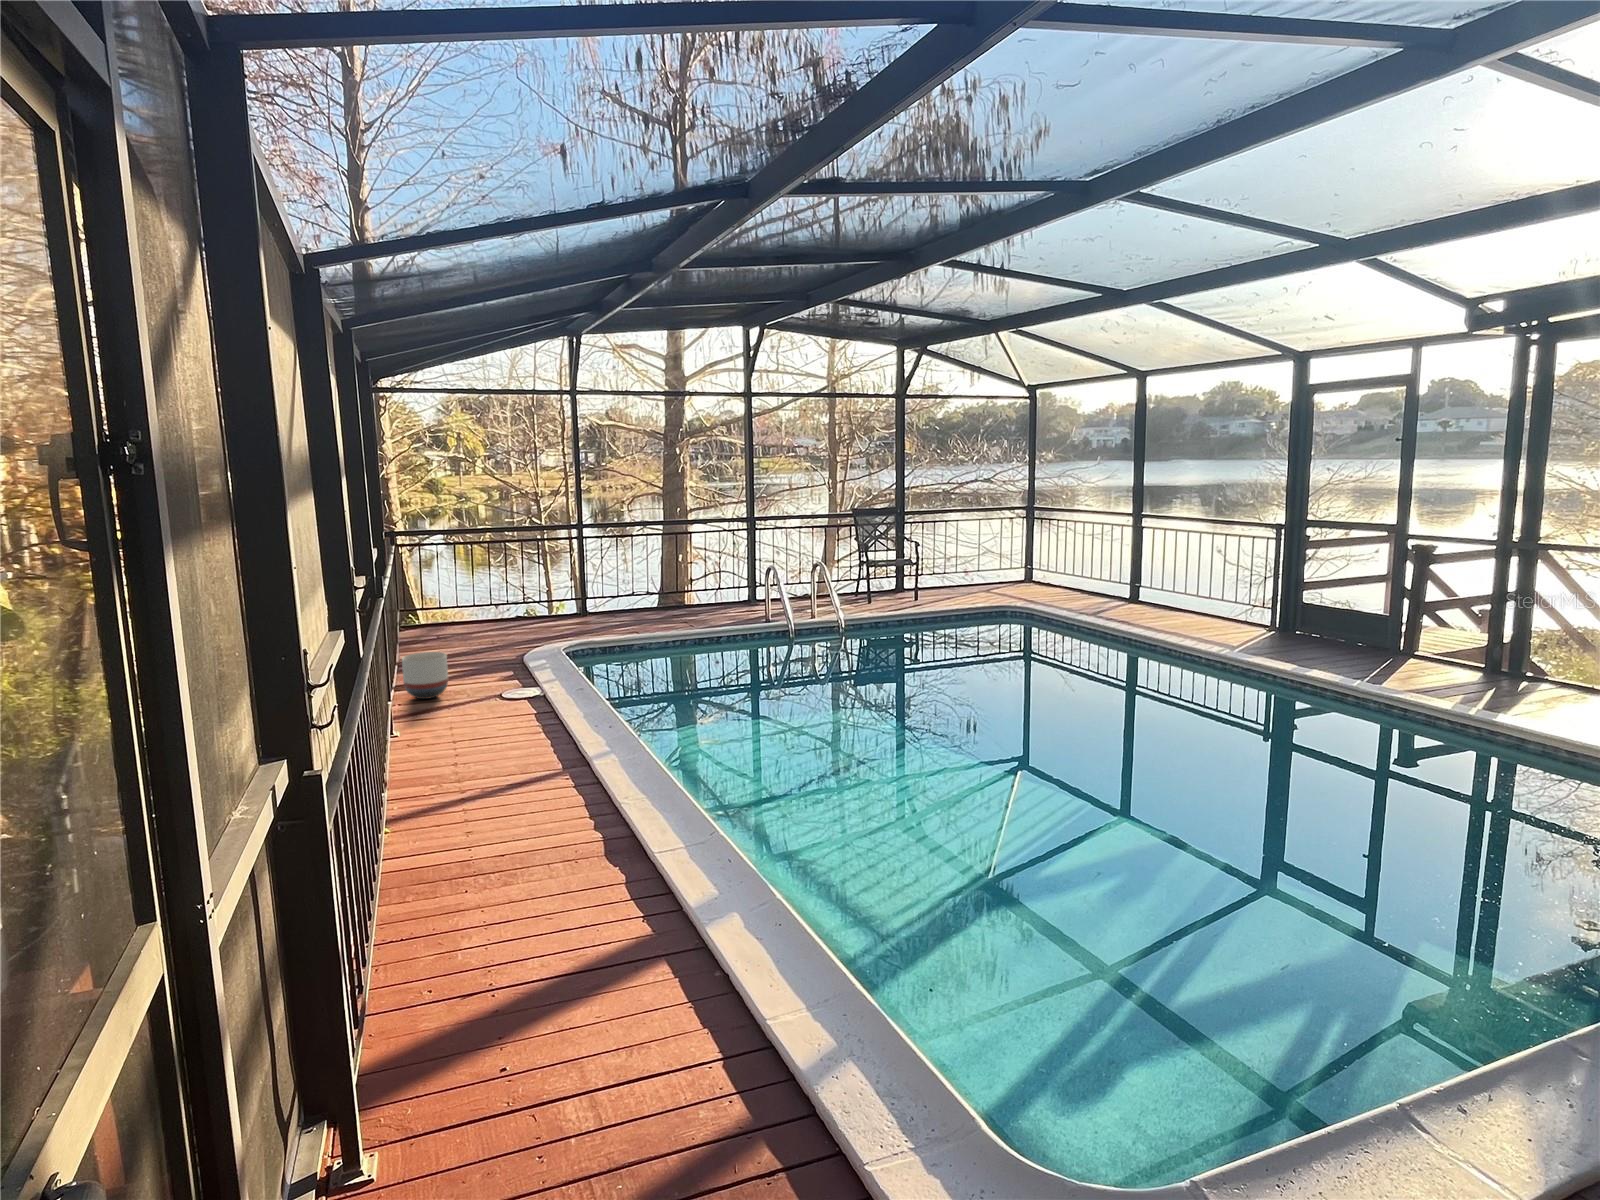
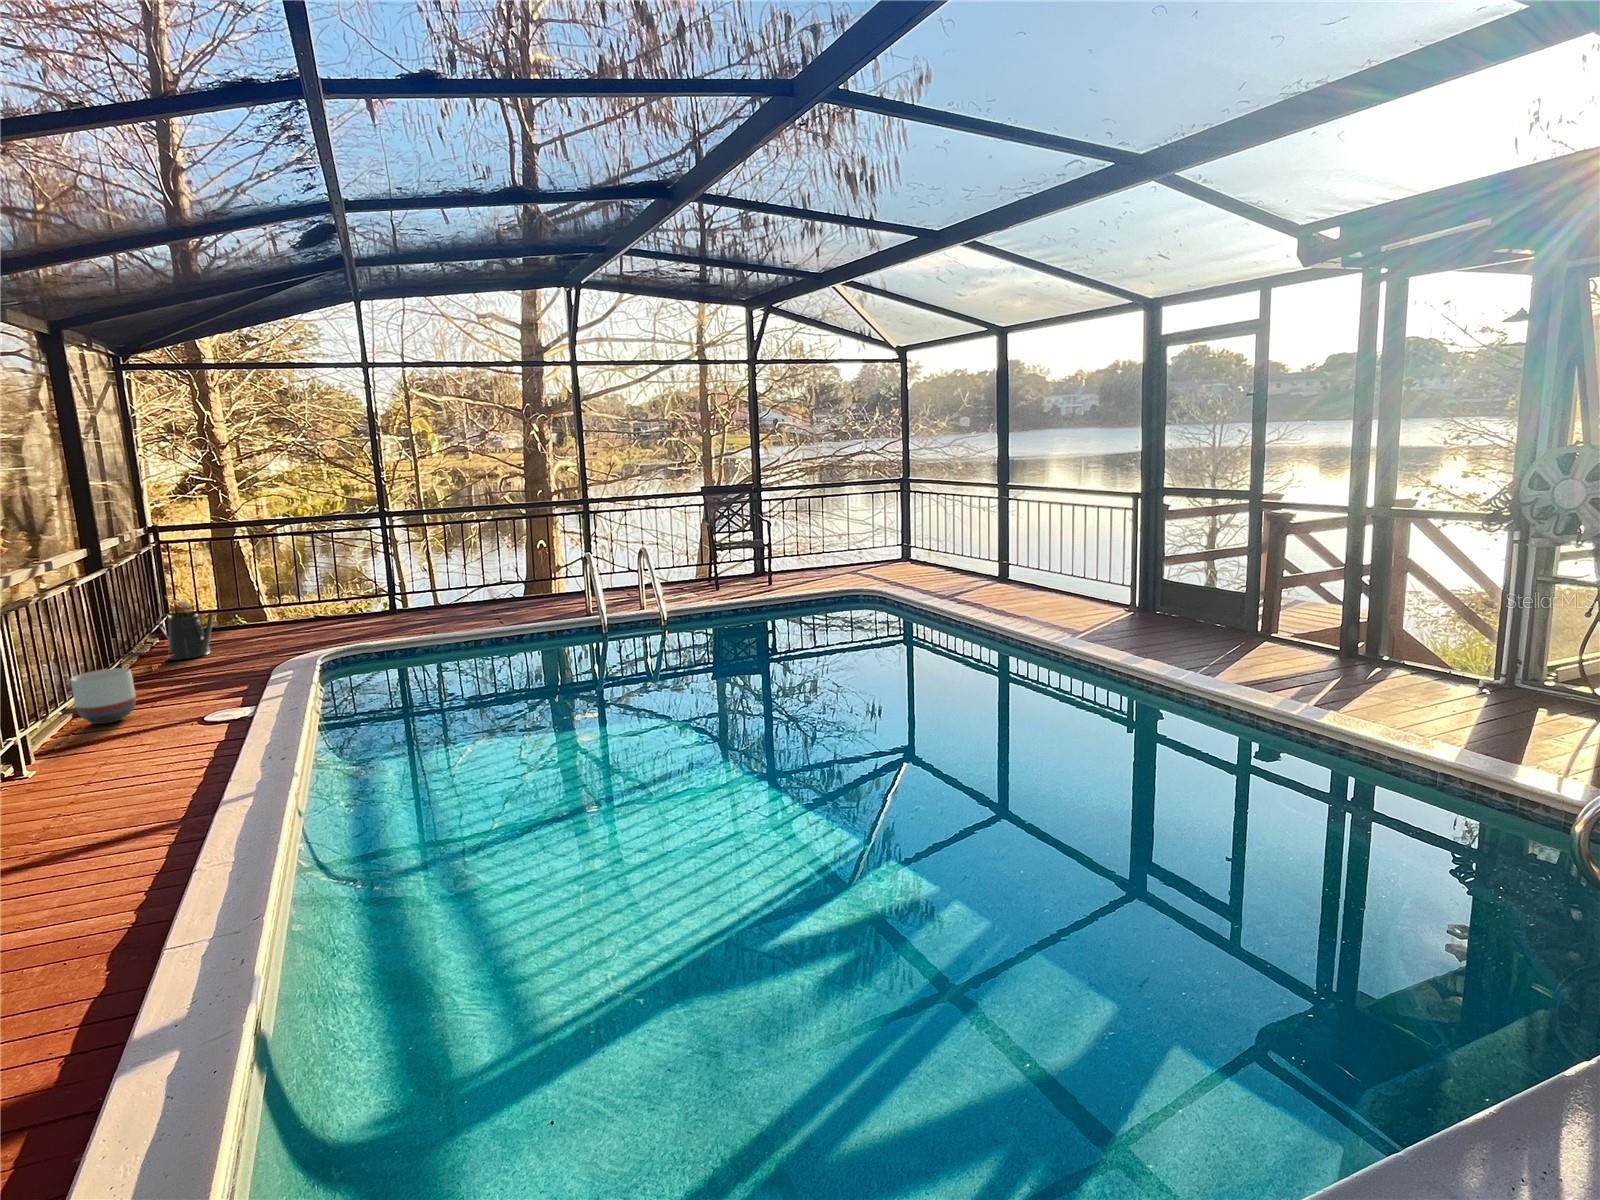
watering can: none [405,593,455,651] -> present [158,597,213,660]

